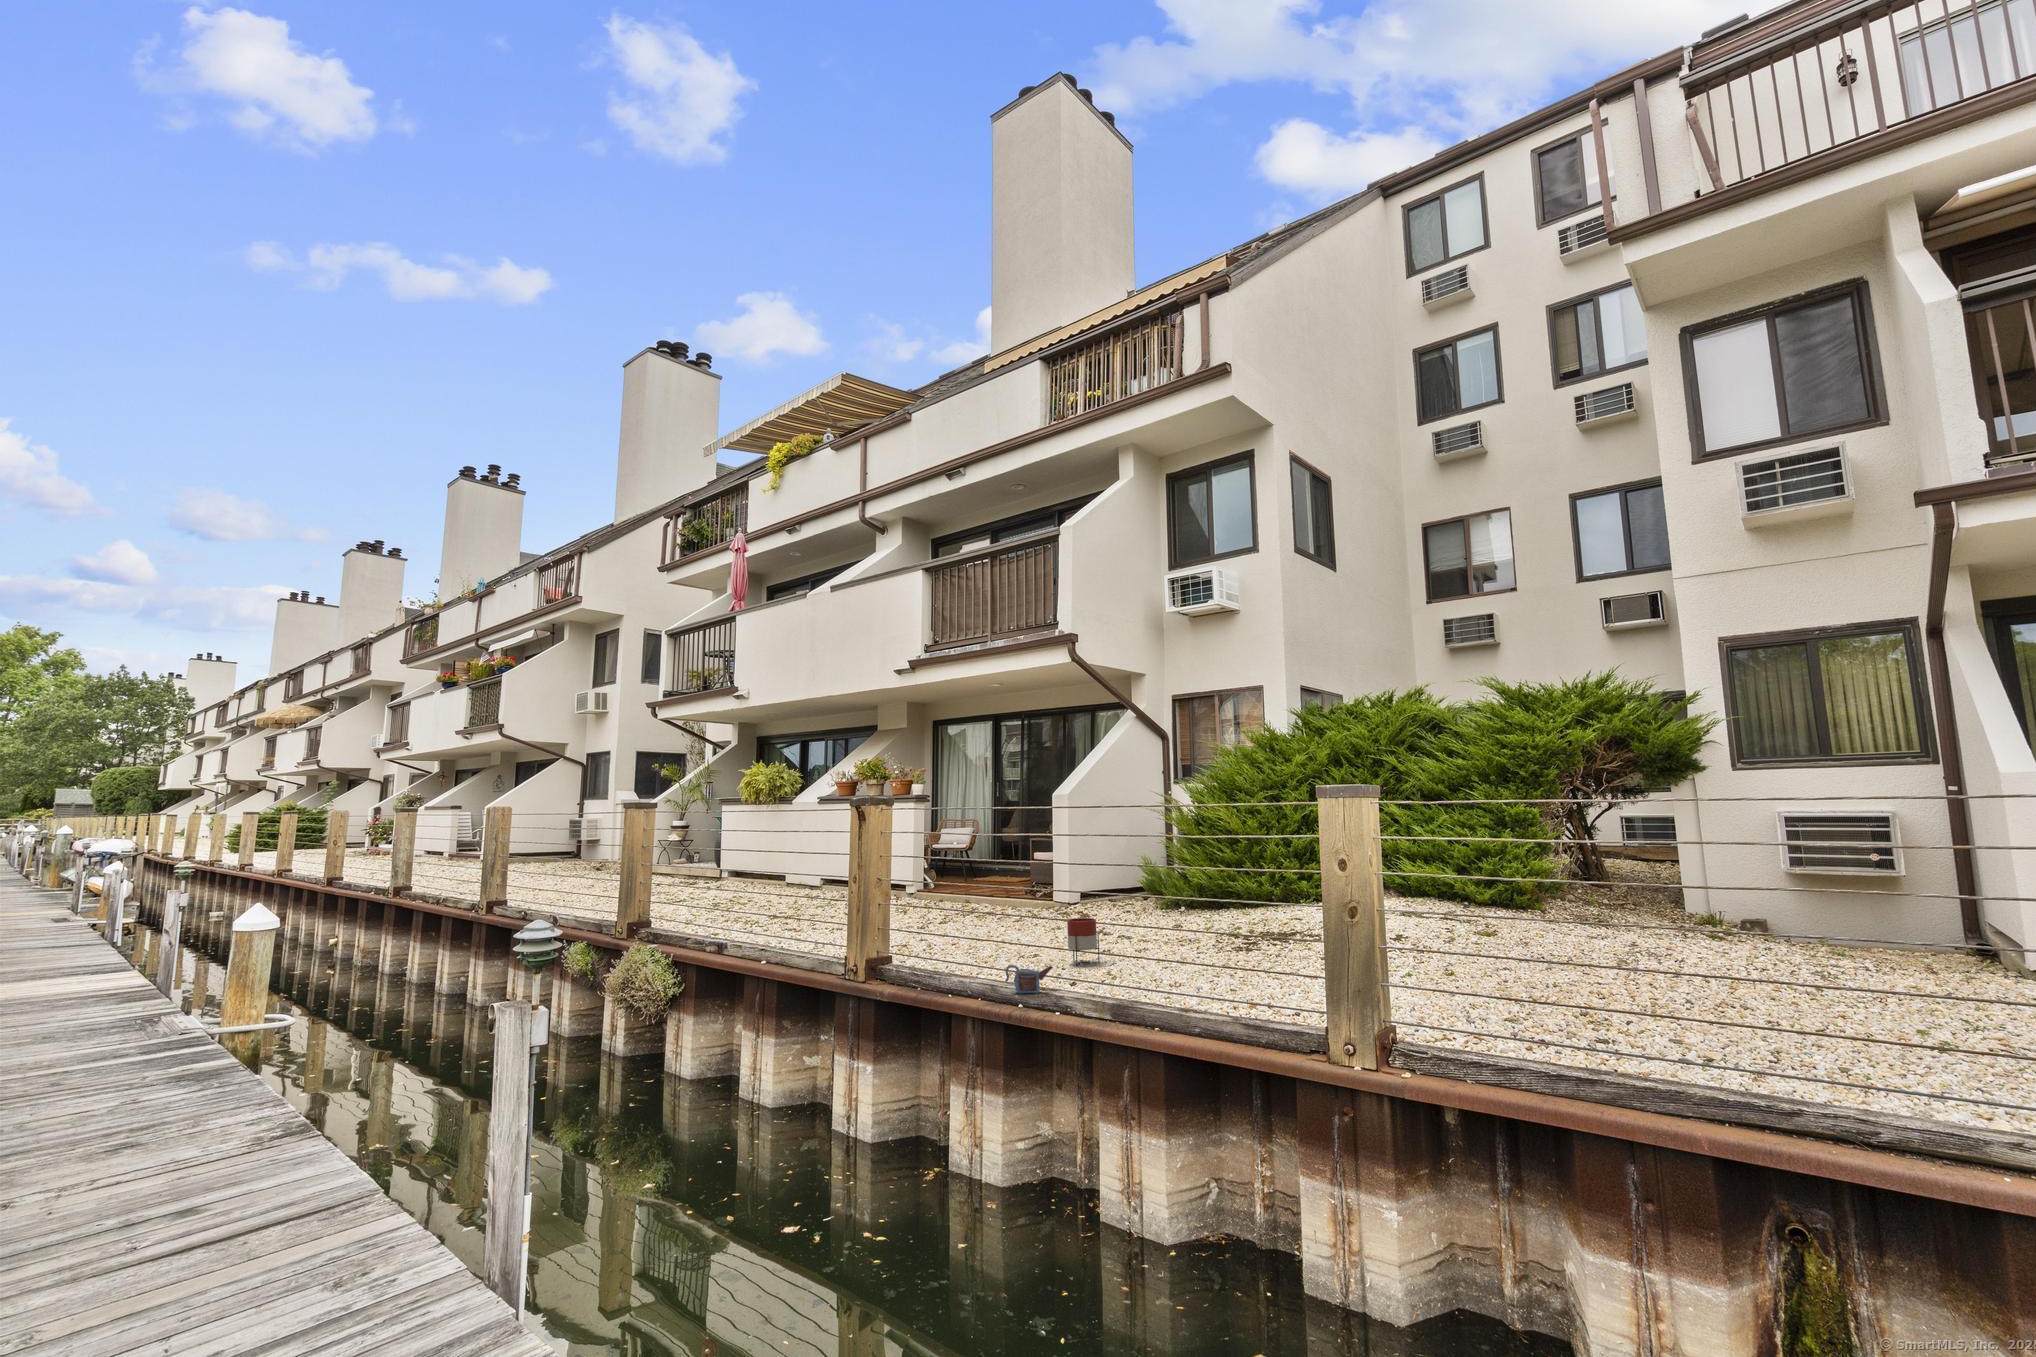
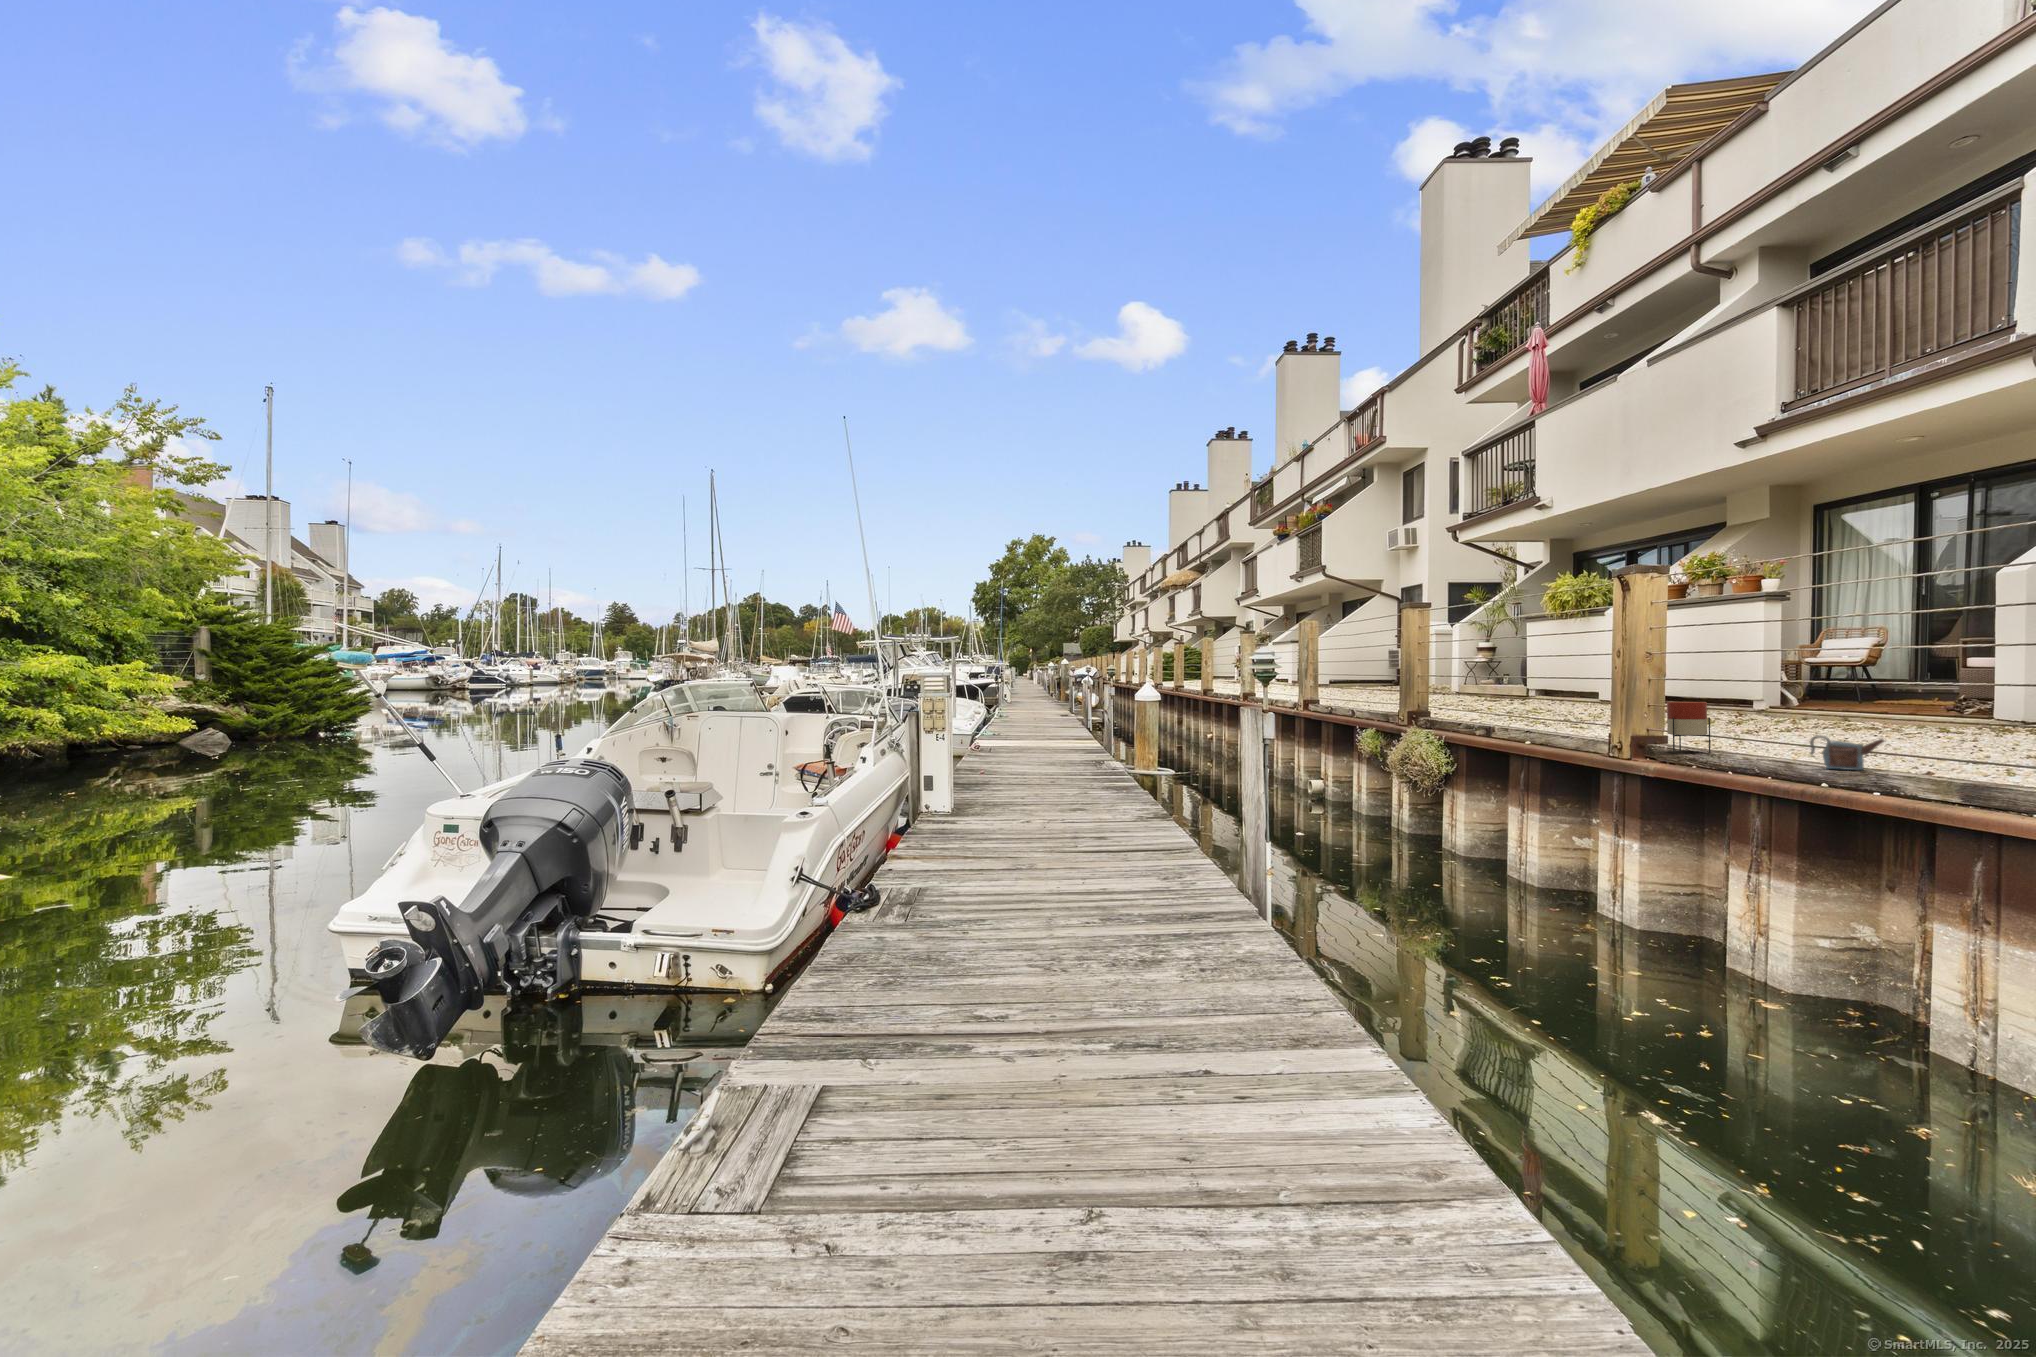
planter: present [1067,918,1100,967] -> present [1667,702,1711,753]

